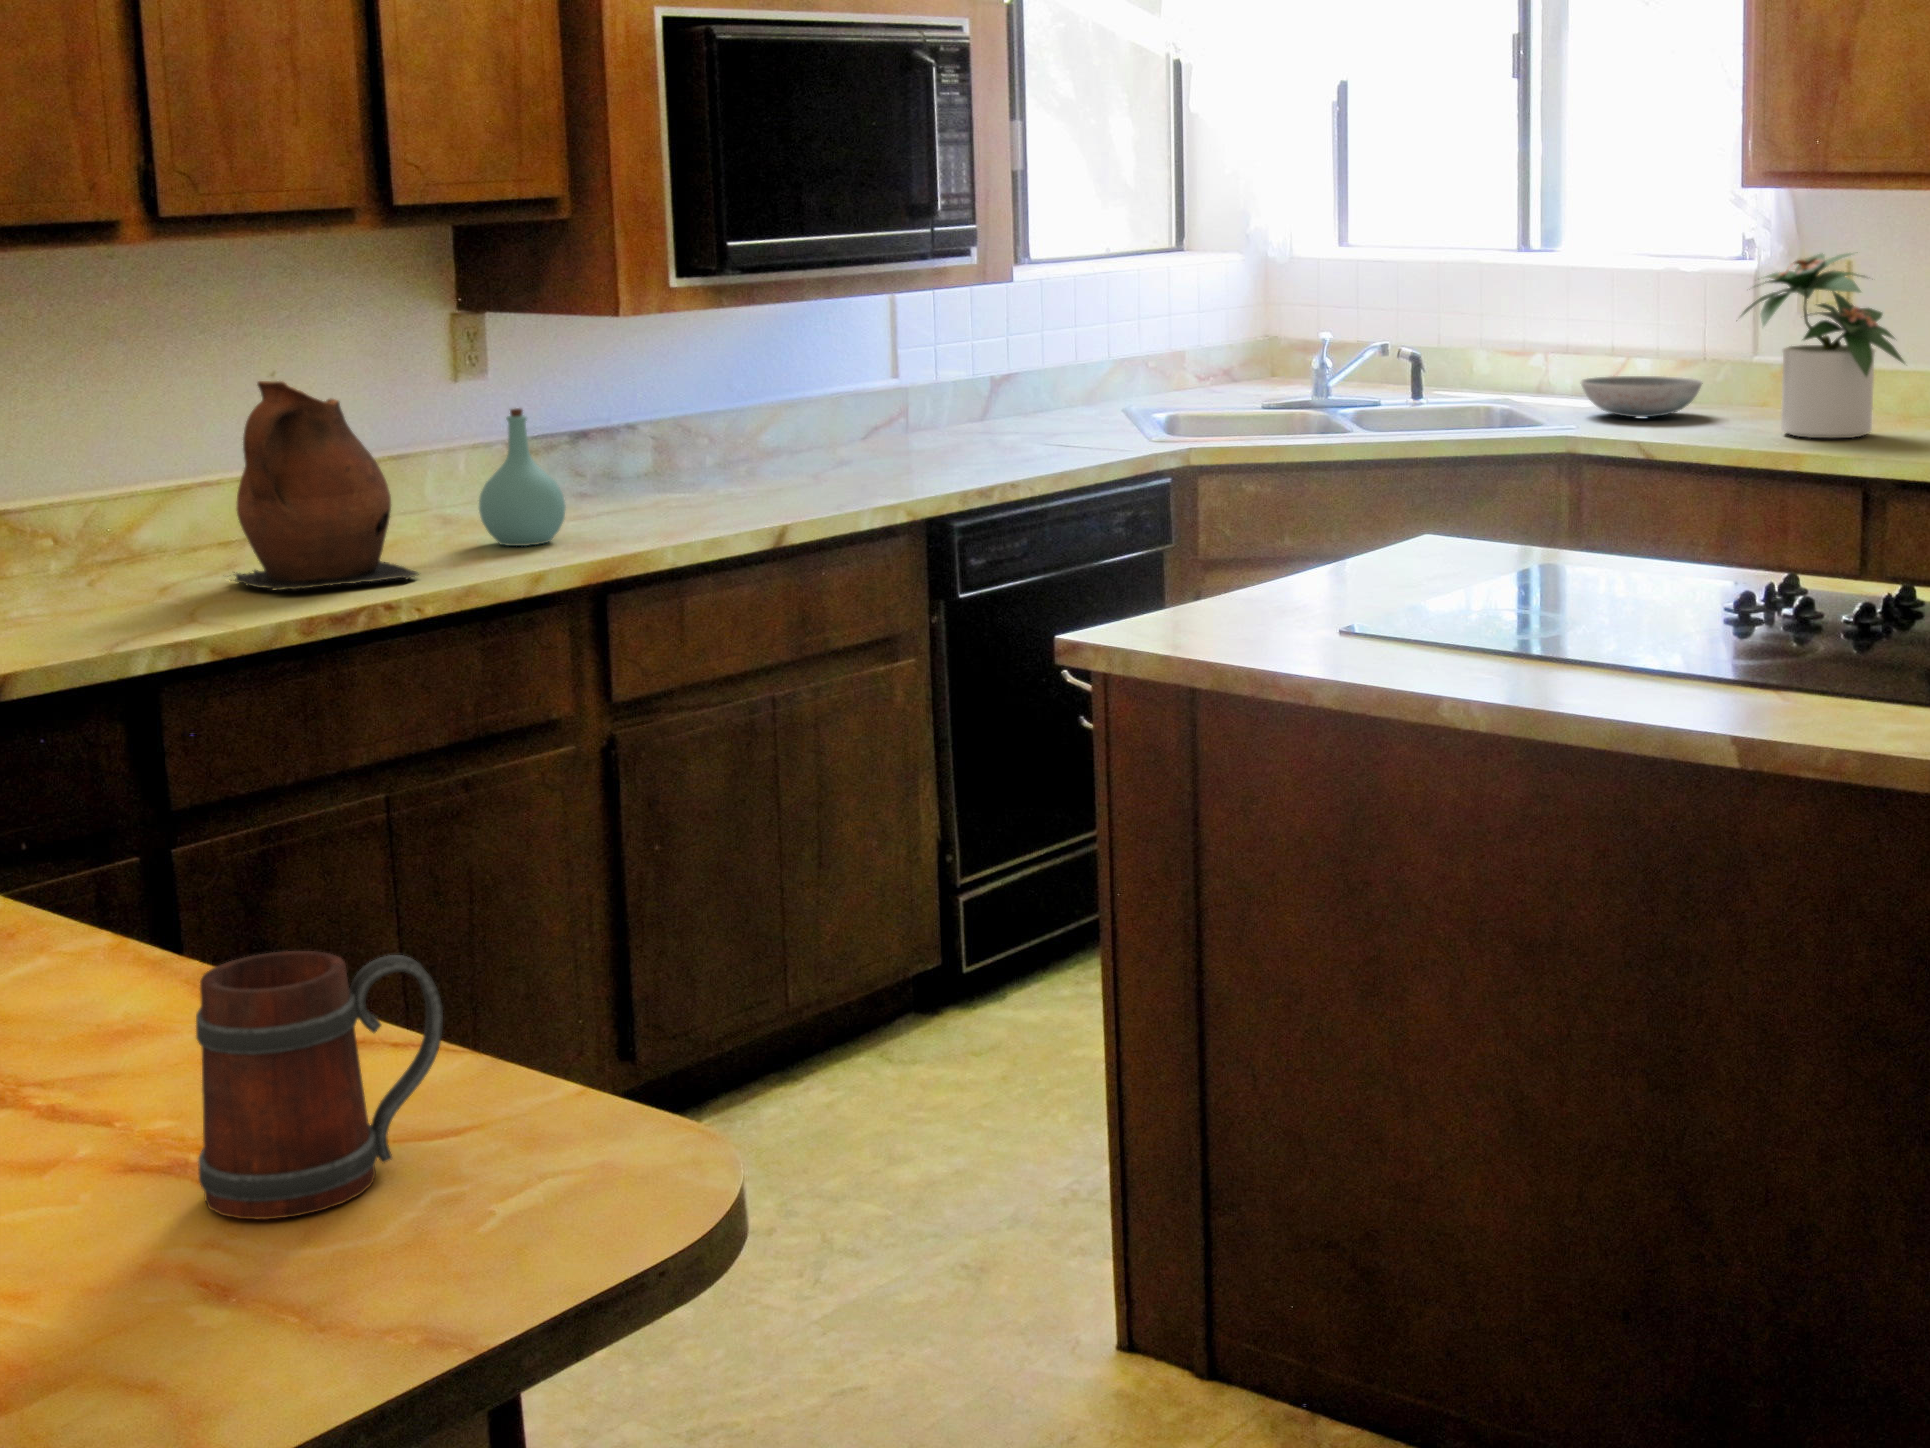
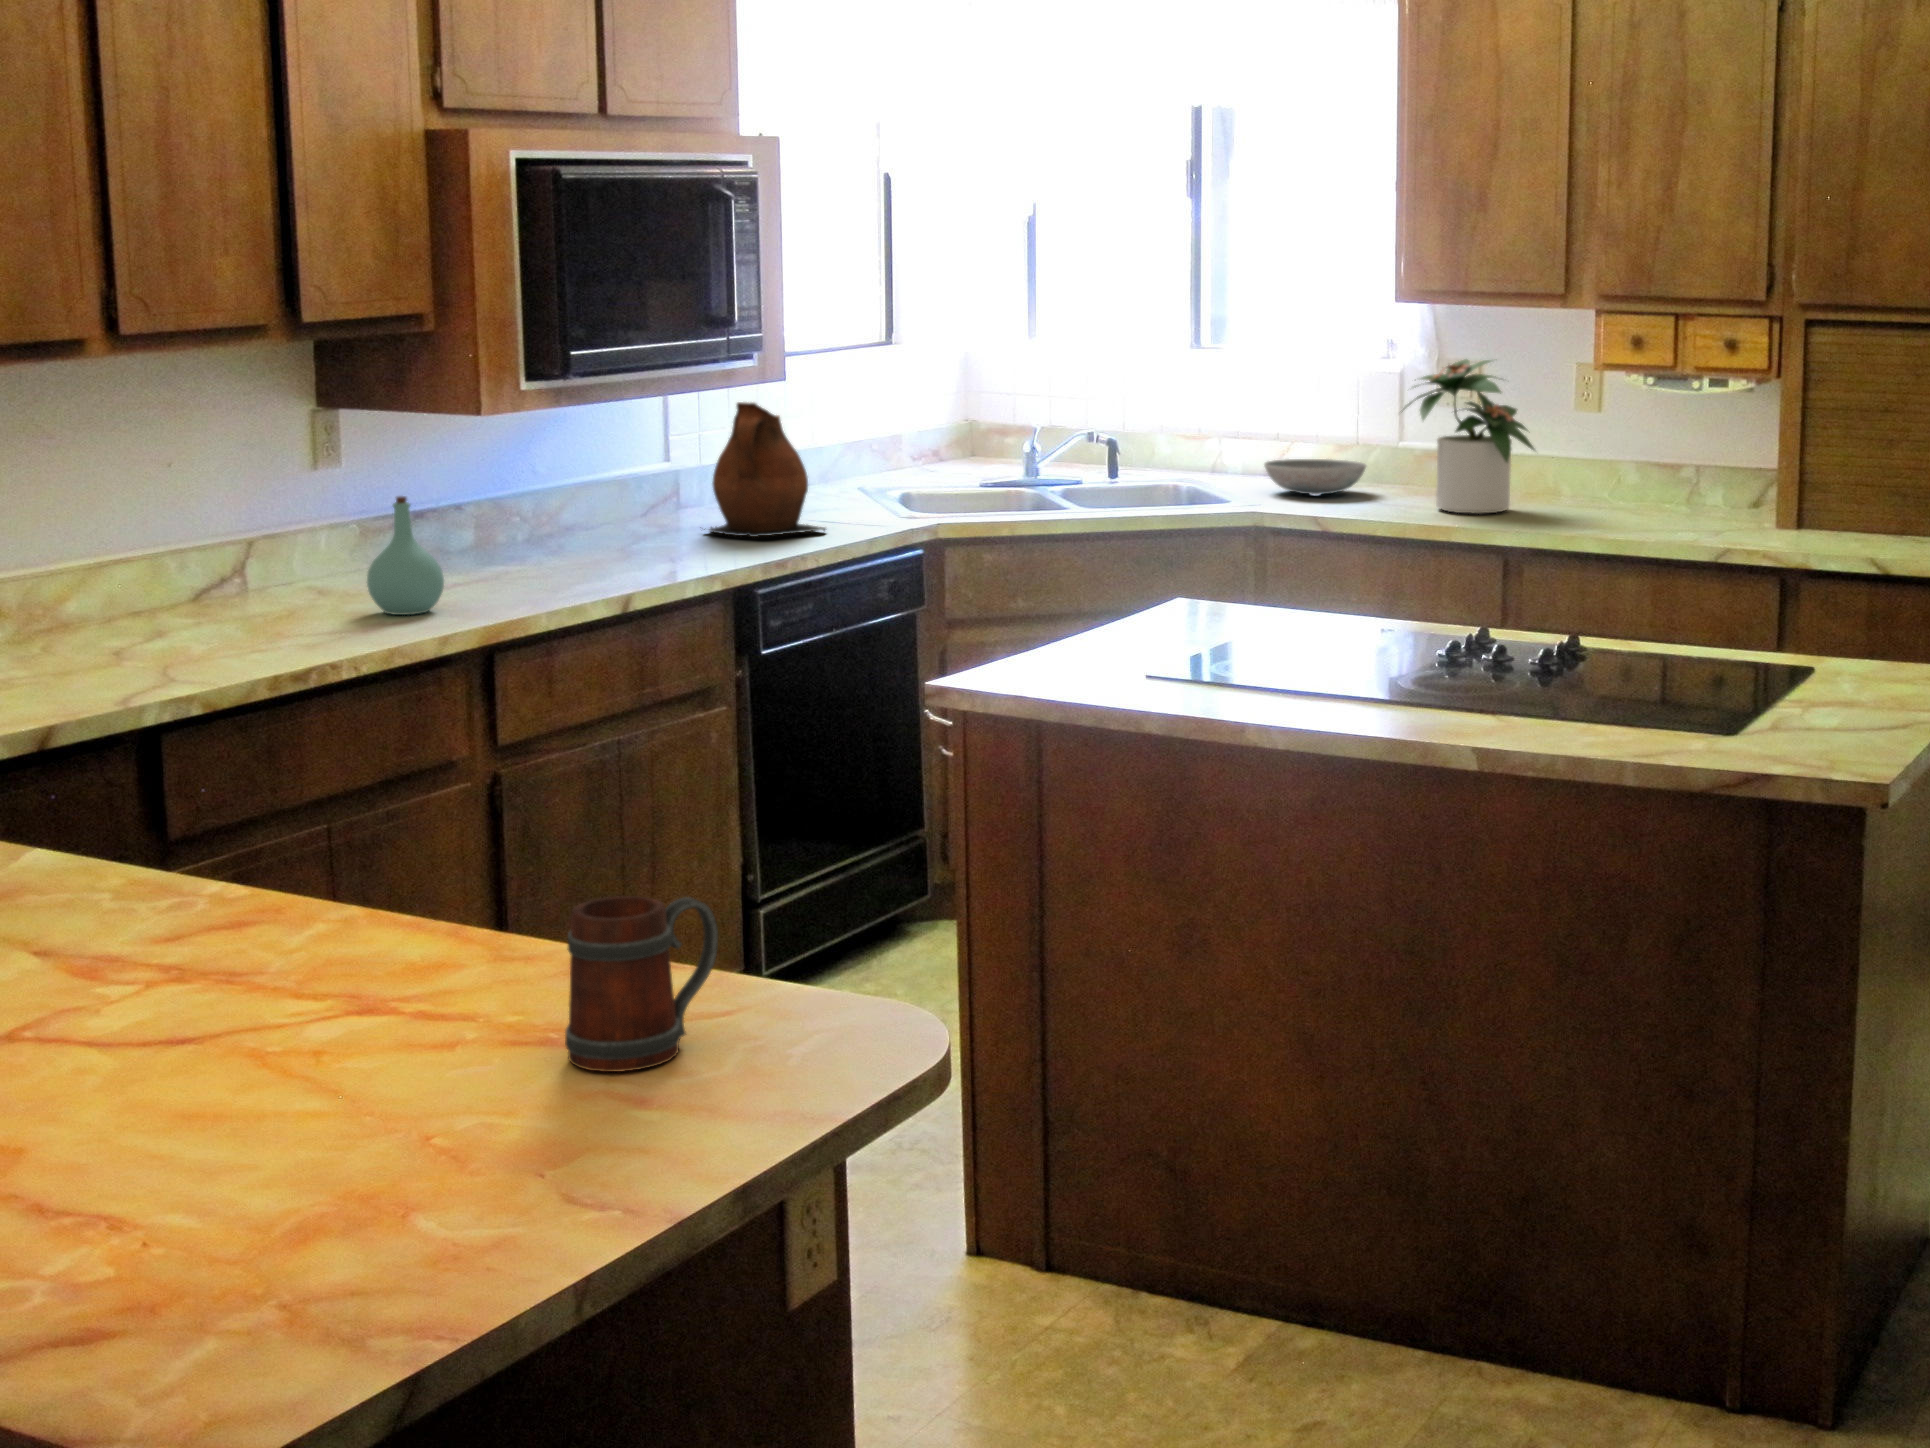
ceramic pitcher: present [234,381,419,590] -> present [704,402,826,537]

